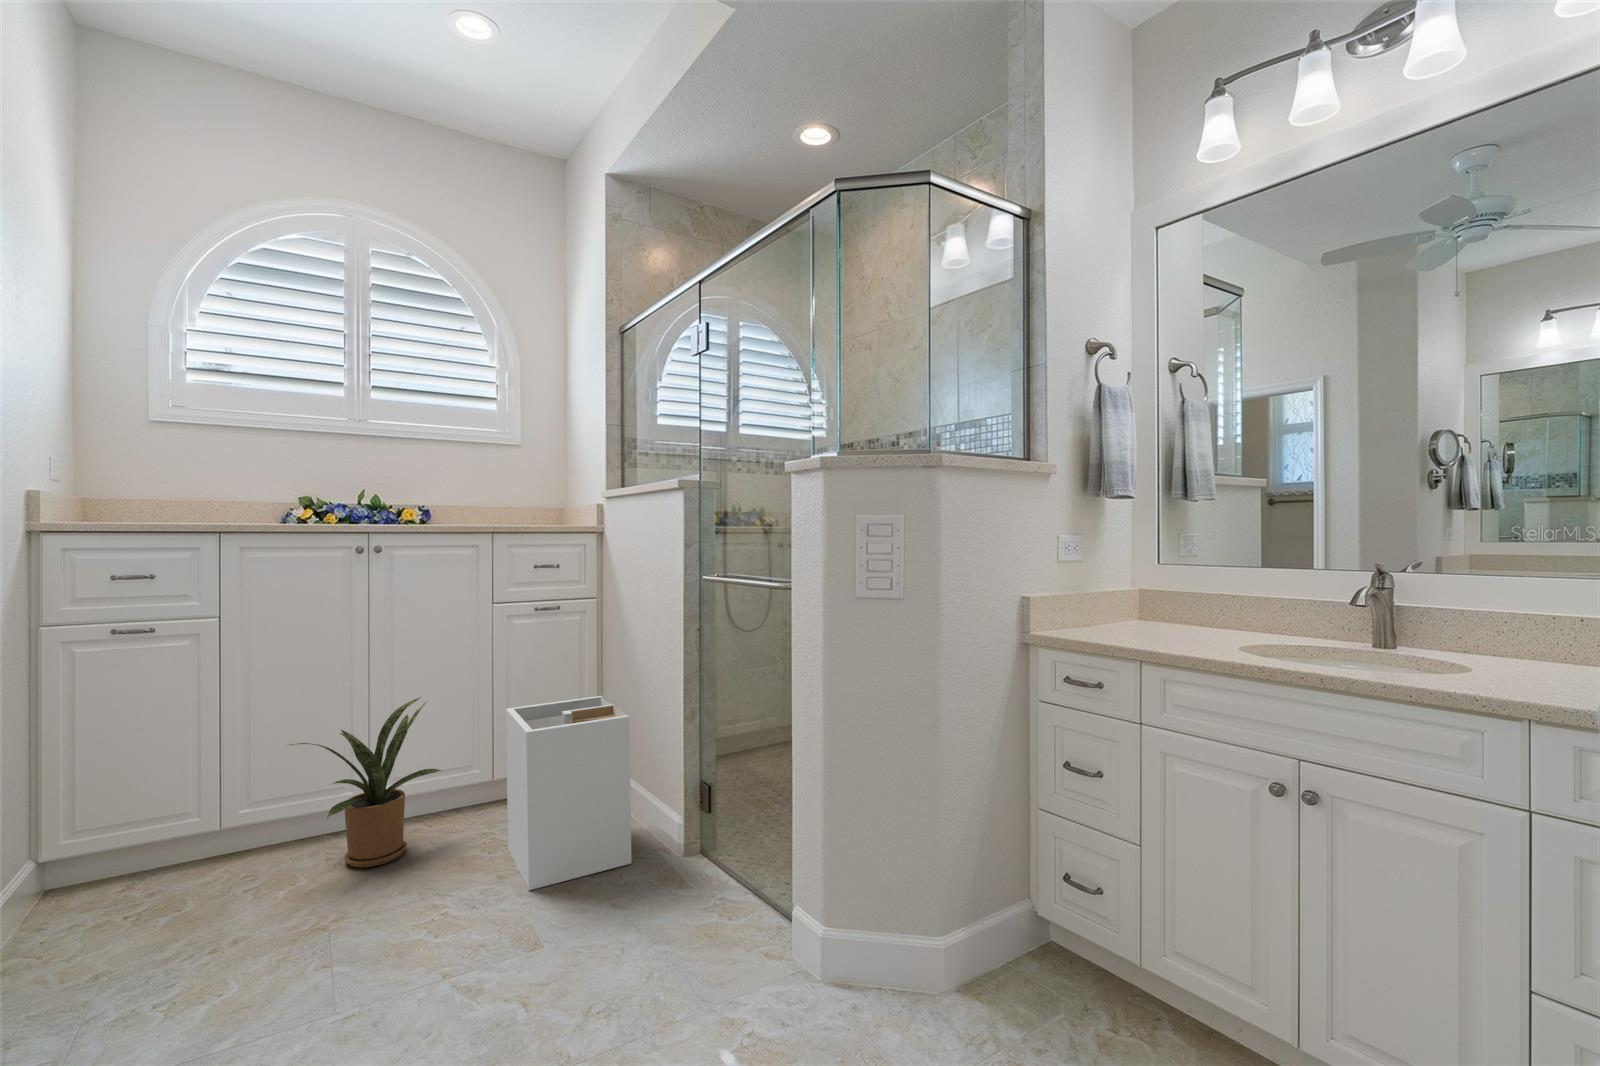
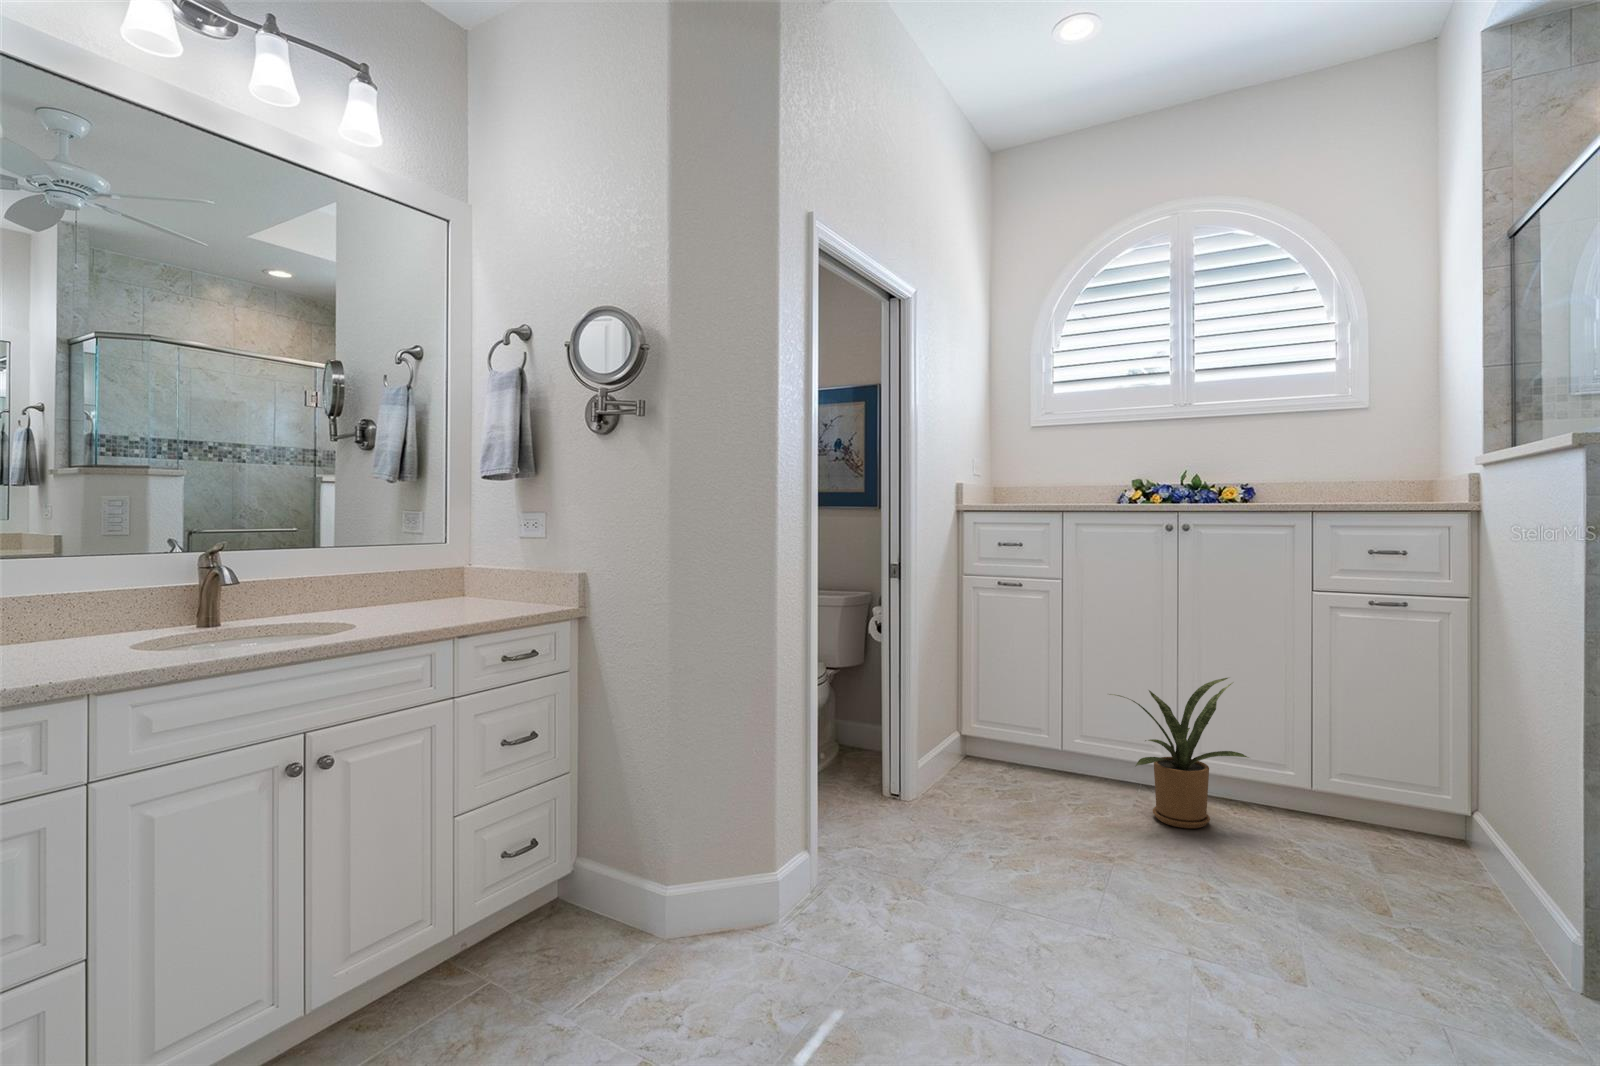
laundry hamper: present [506,696,631,890] -> none [1318,707,1484,942]

